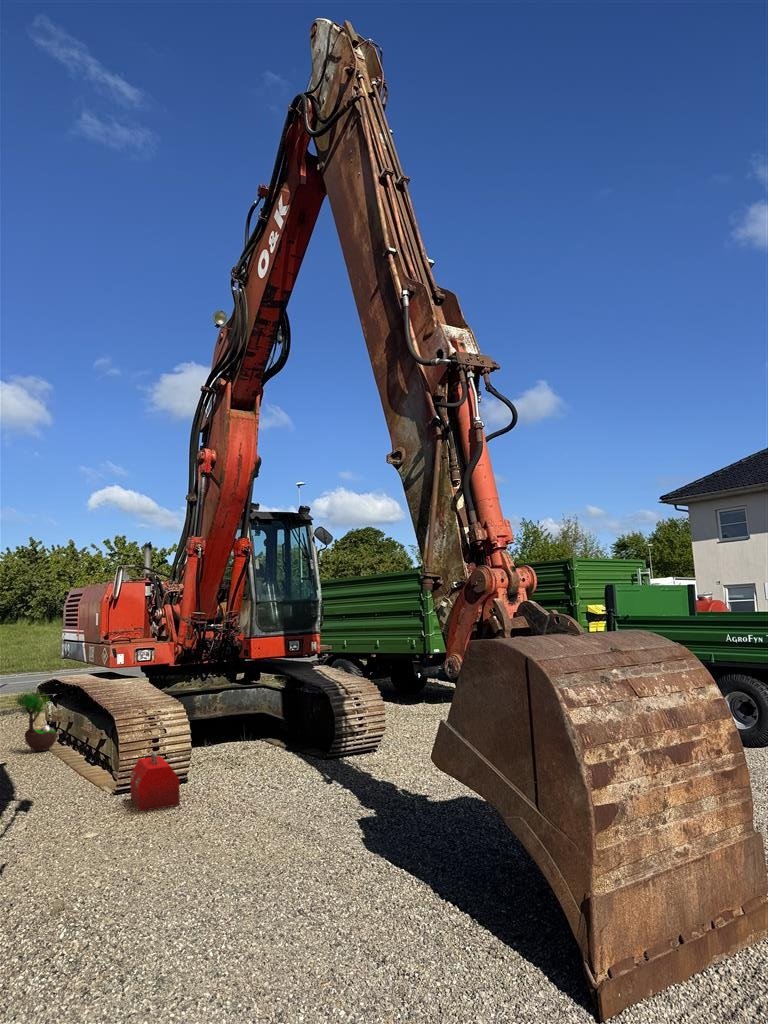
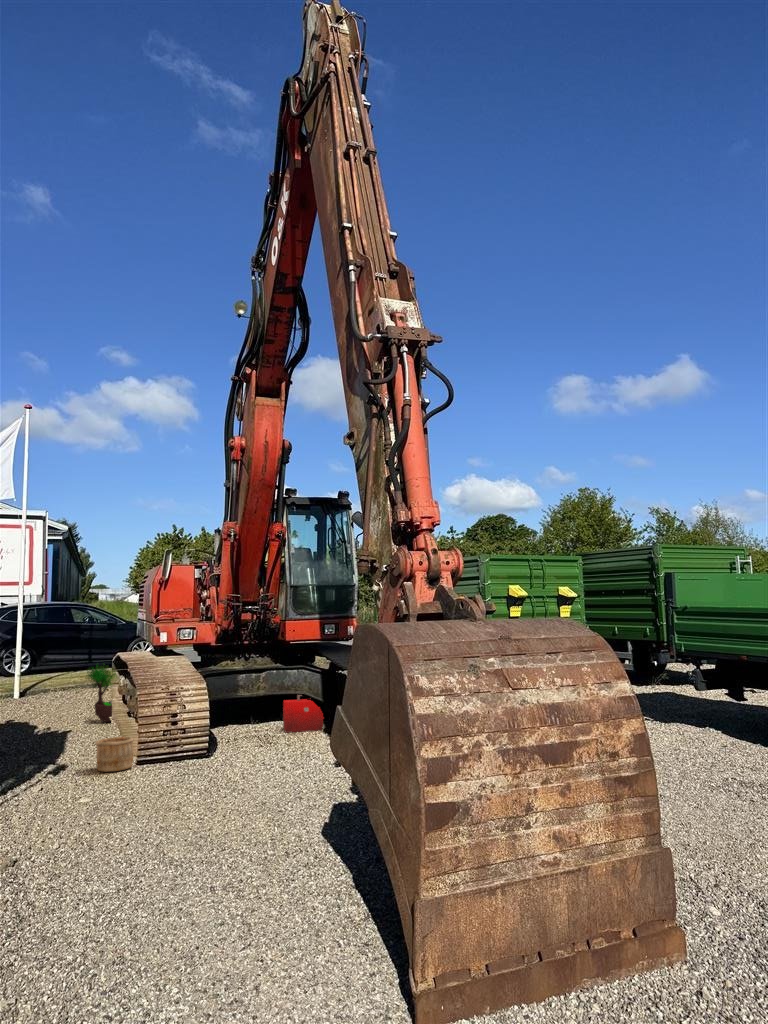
toolbox: present [130,752,180,811] -> present [283,695,324,733]
wooden bucket: none [70,765,112,803] -> present [96,736,134,772]

